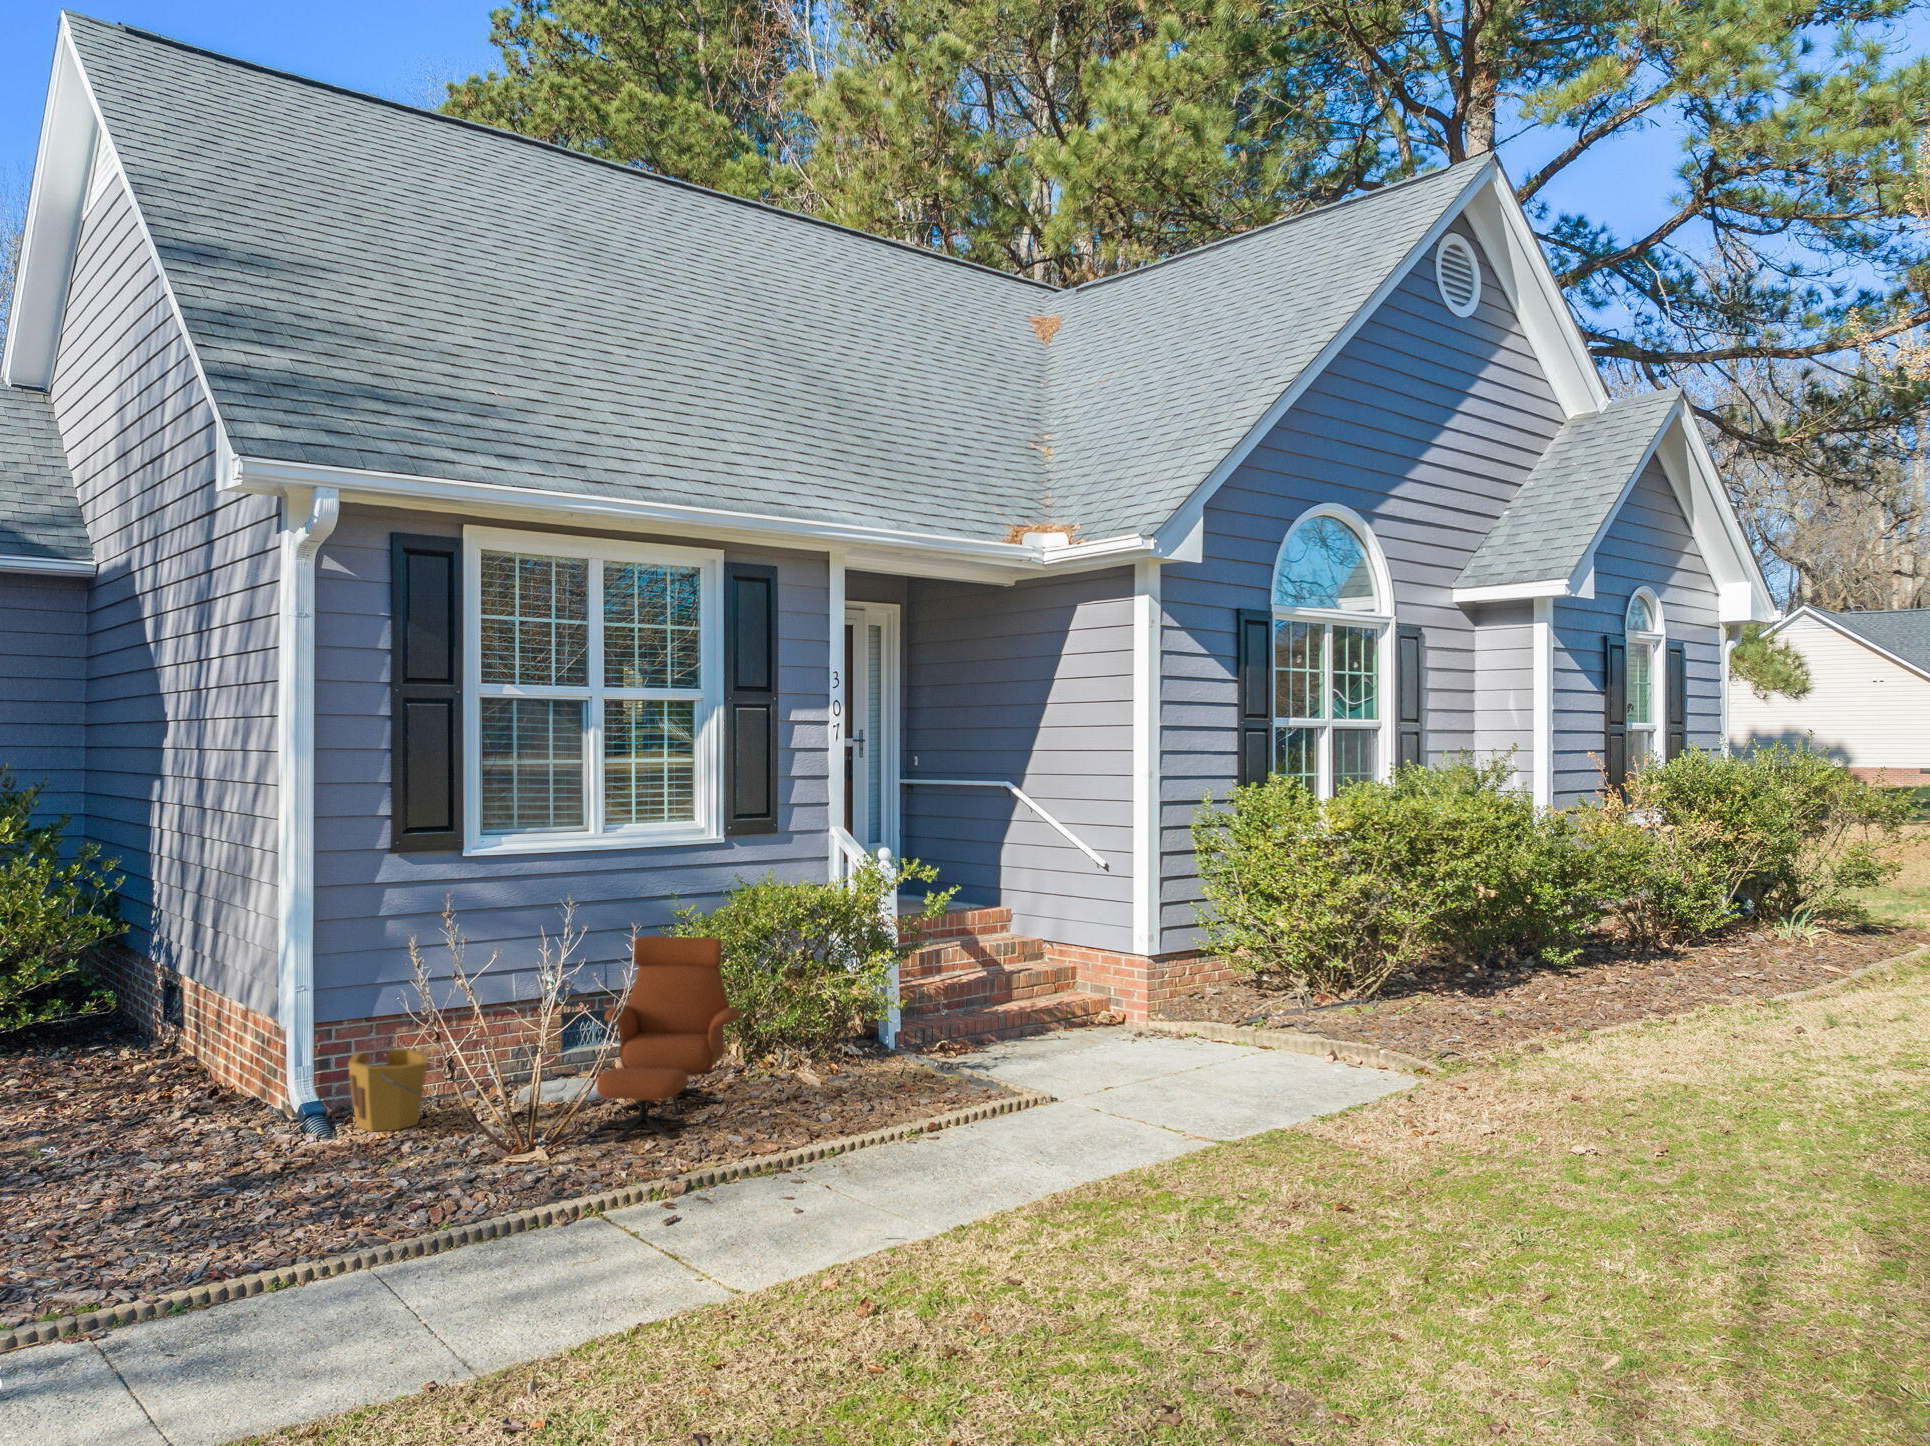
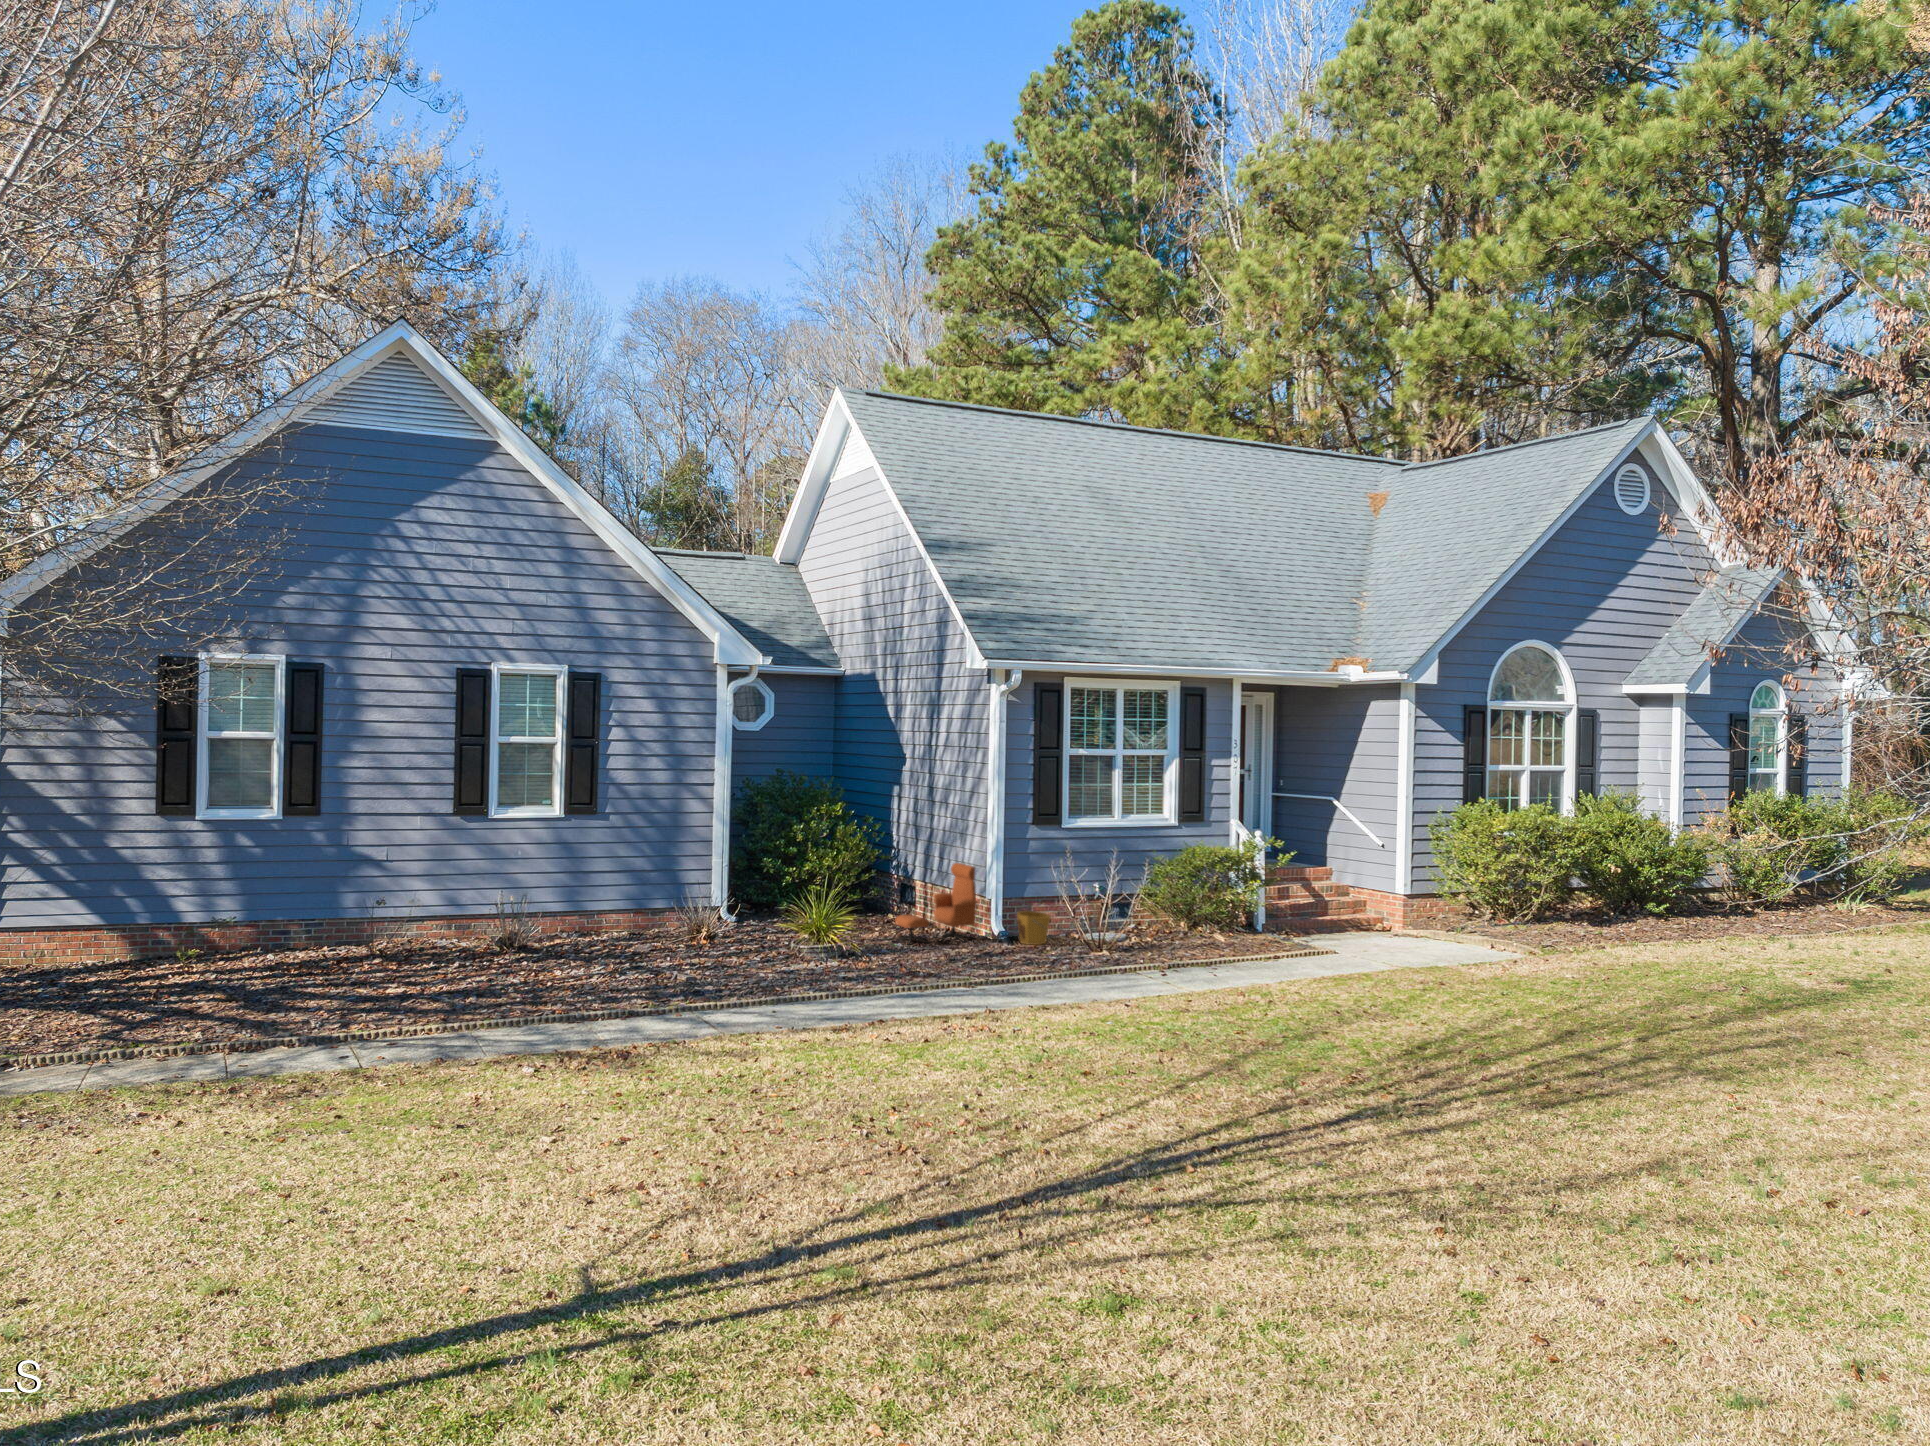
lounge chair: present [597,936,741,1142] -> present [893,863,977,944]

